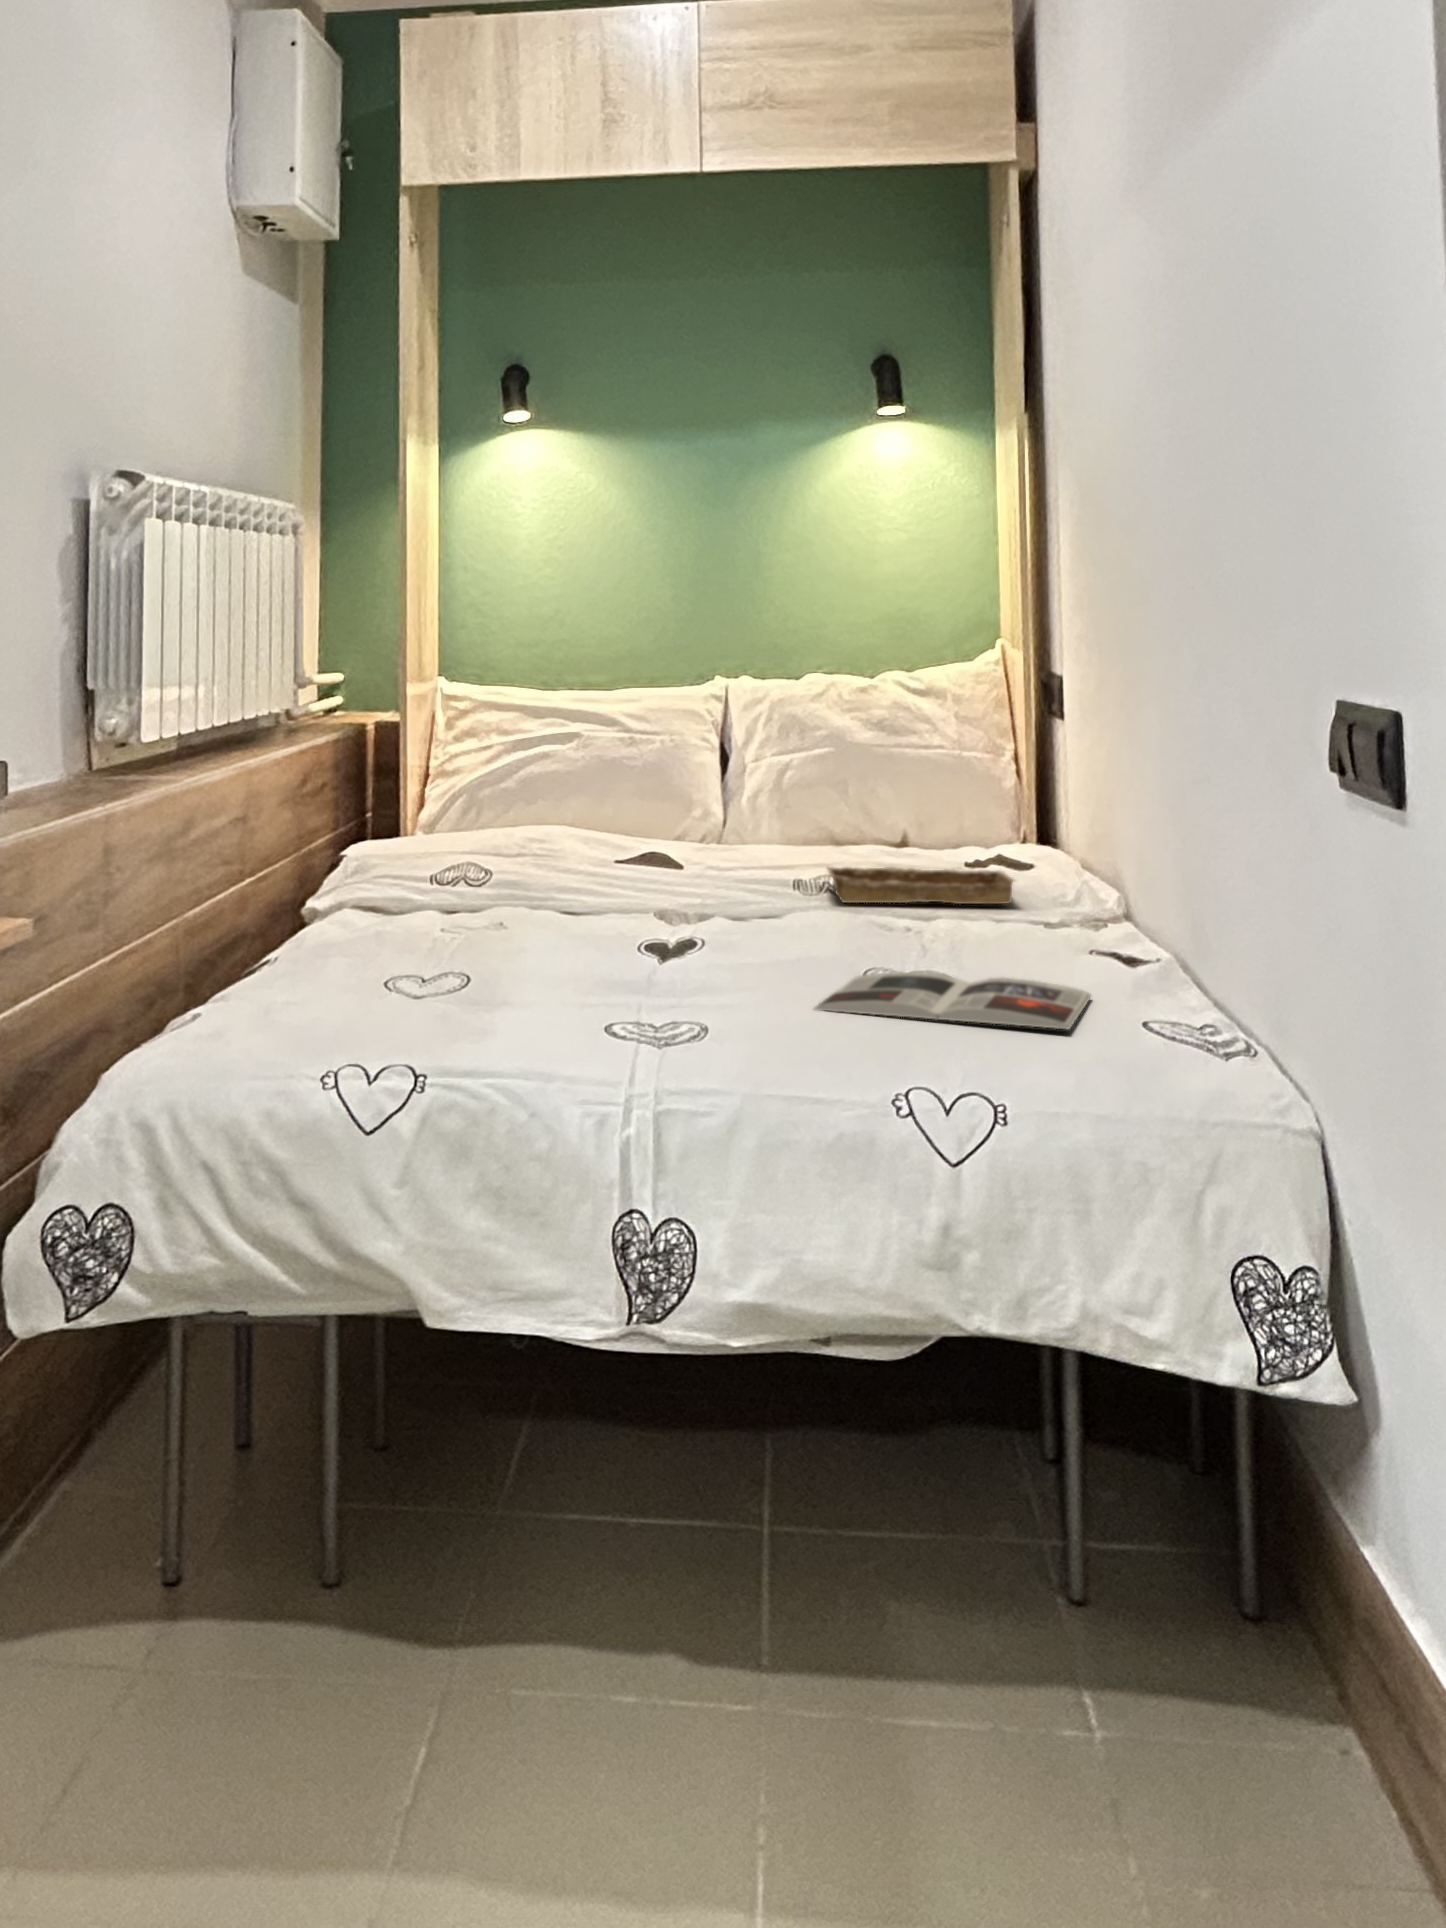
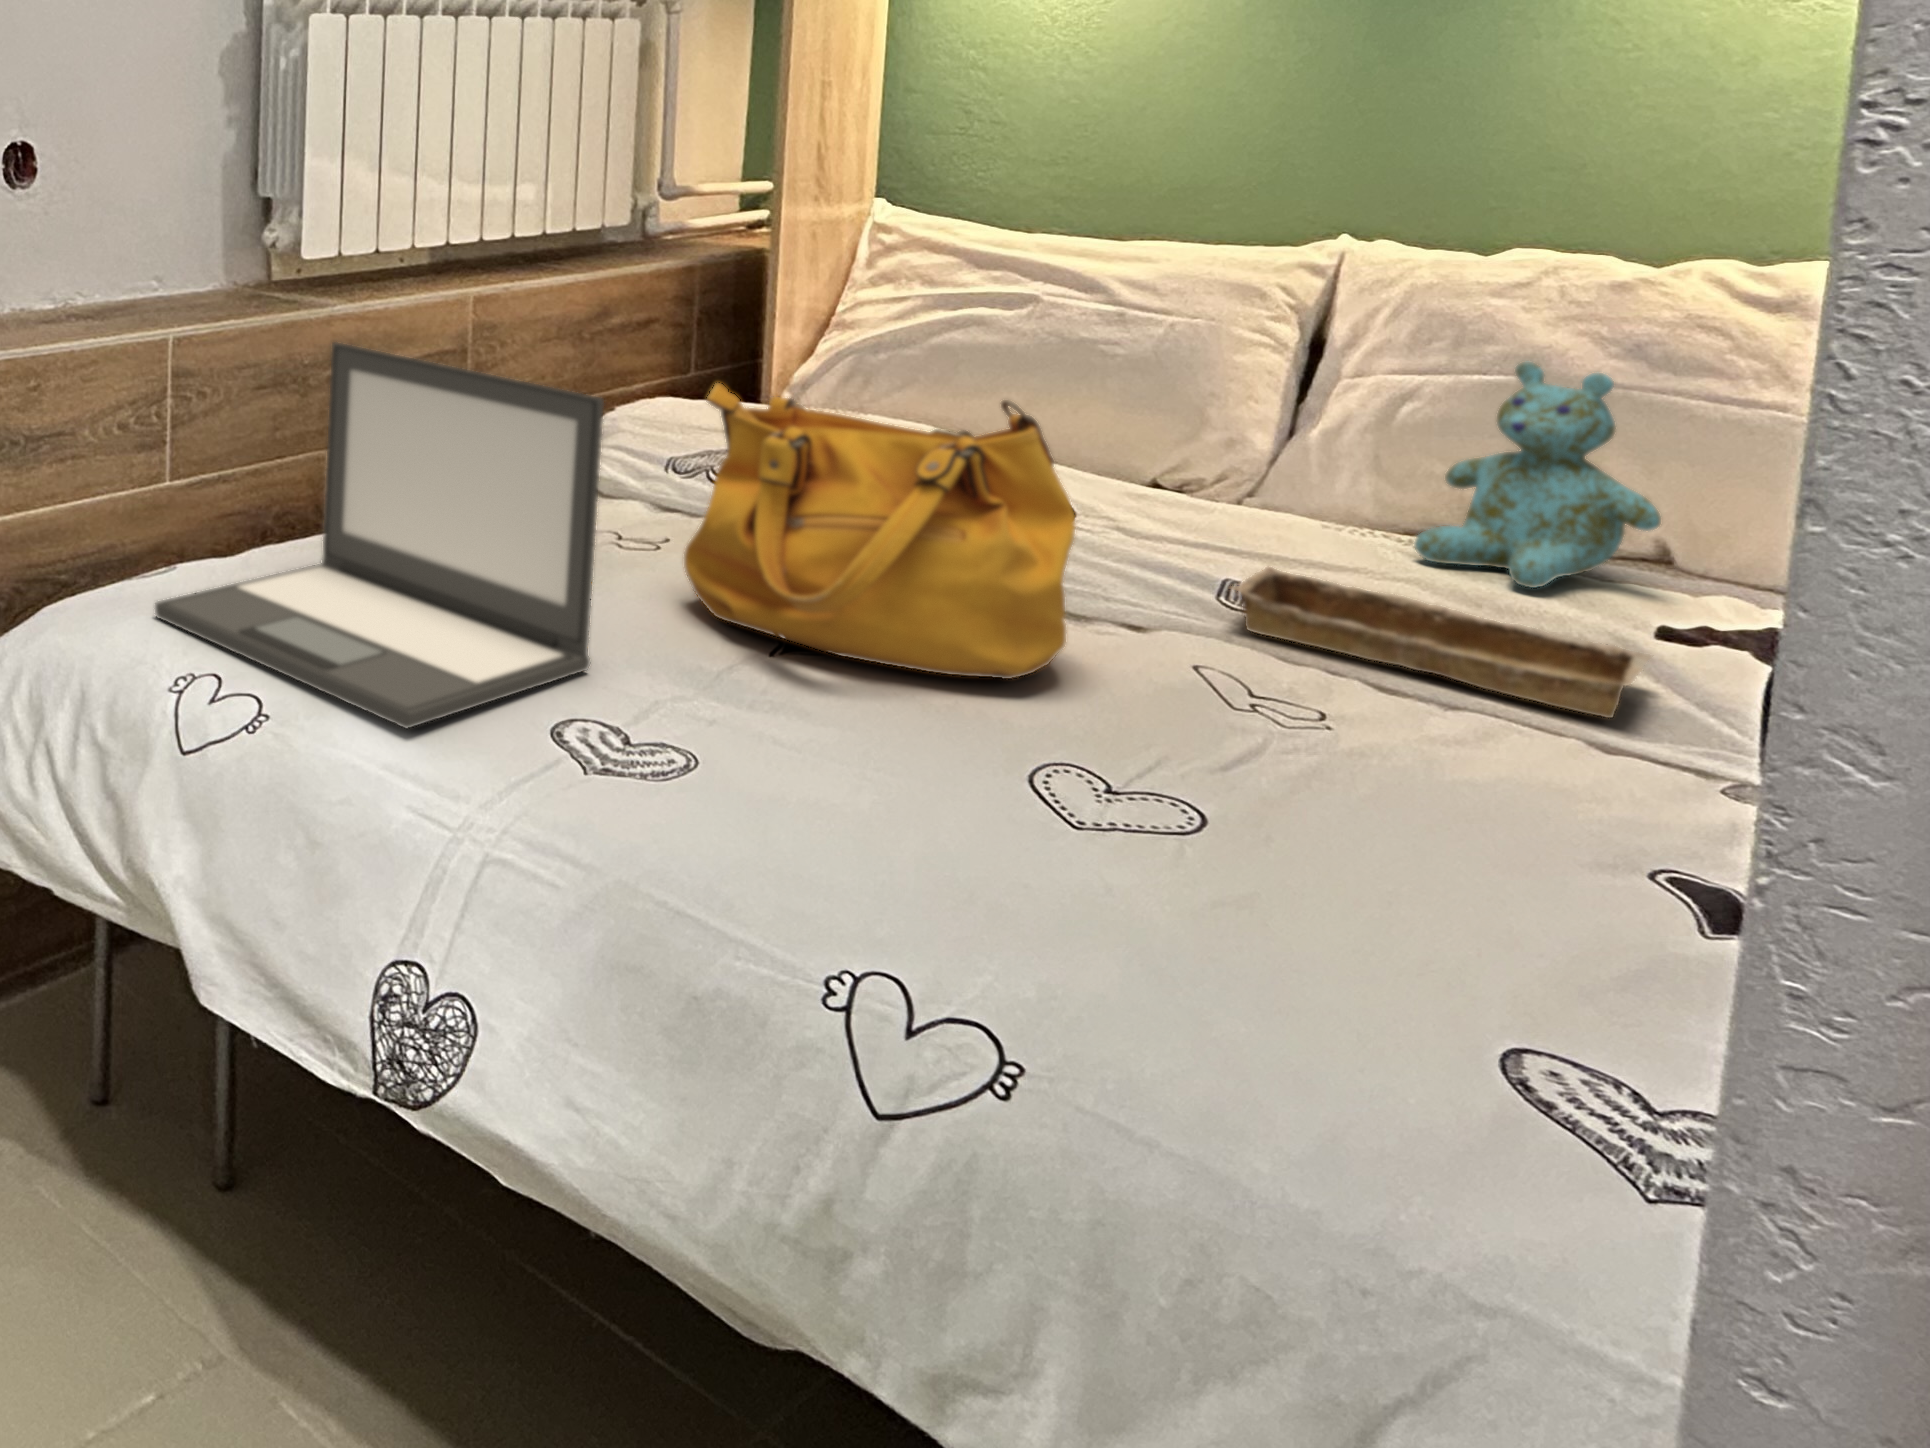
stuffed bear: none [848,725,952,861] -> present [1414,362,1661,588]
handbag: none [577,759,810,956] -> present [684,383,1075,679]
laptop: none [272,778,596,1047] -> present [155,342,604,728]
magazine: present [814,972,1091,1029] -> none [870,761,1472,1000]

